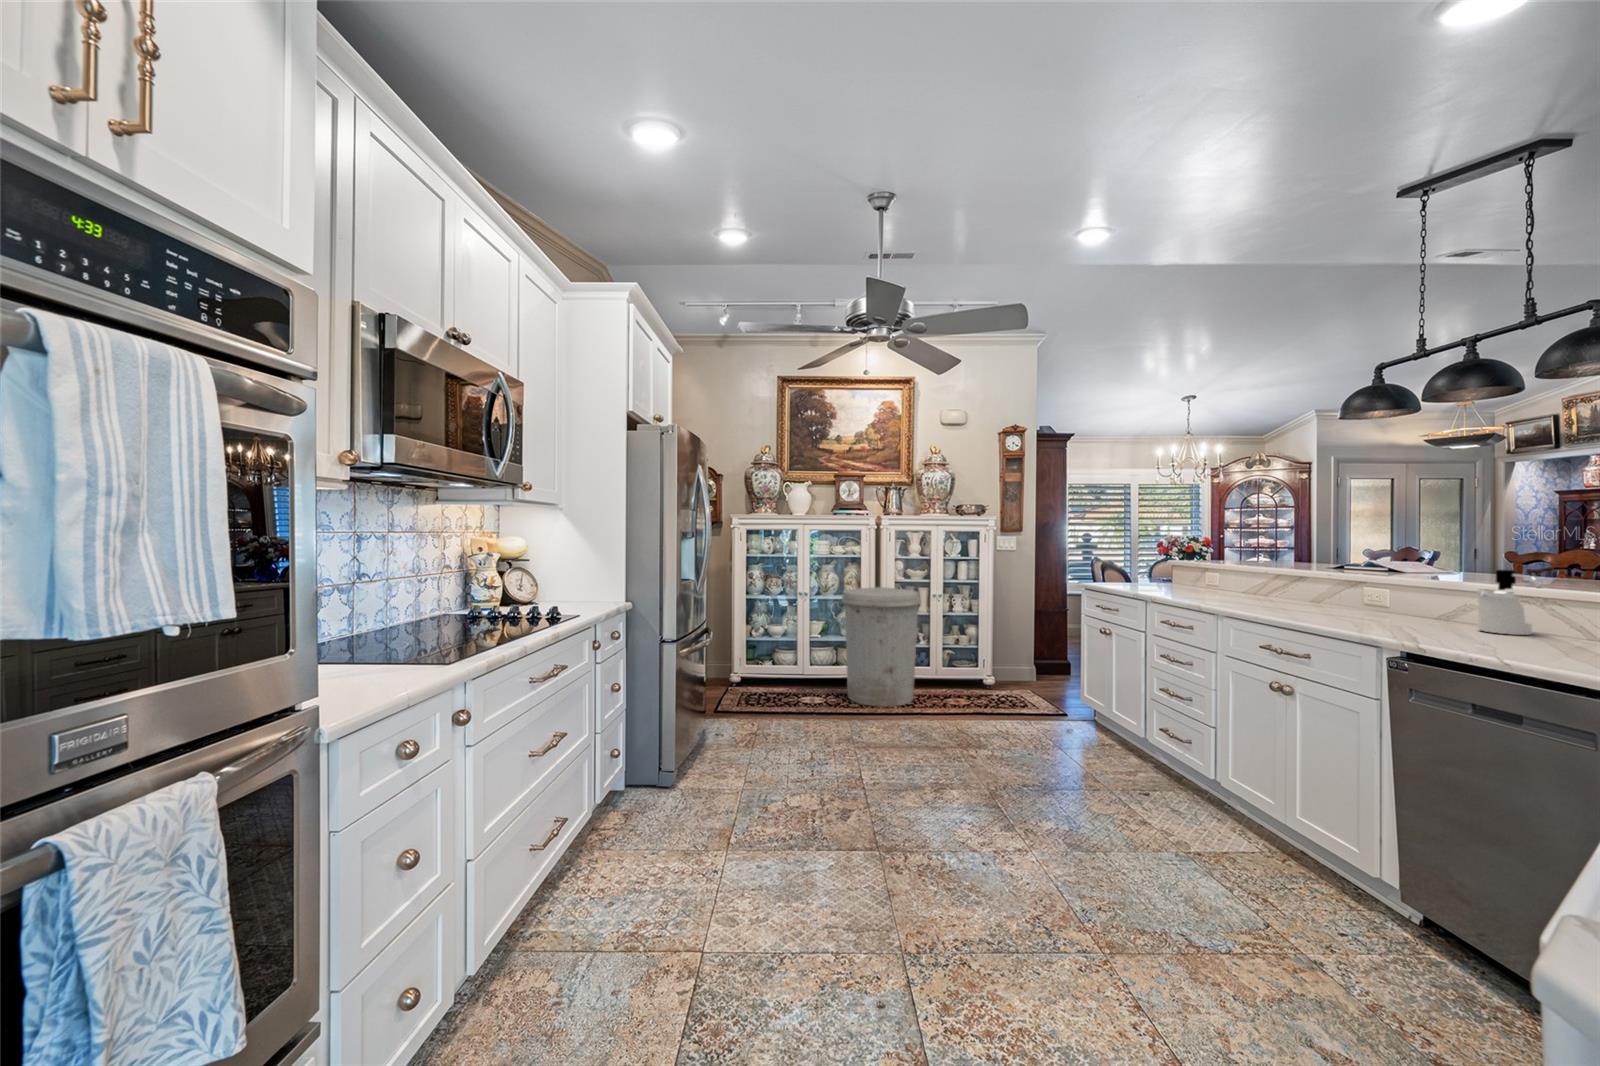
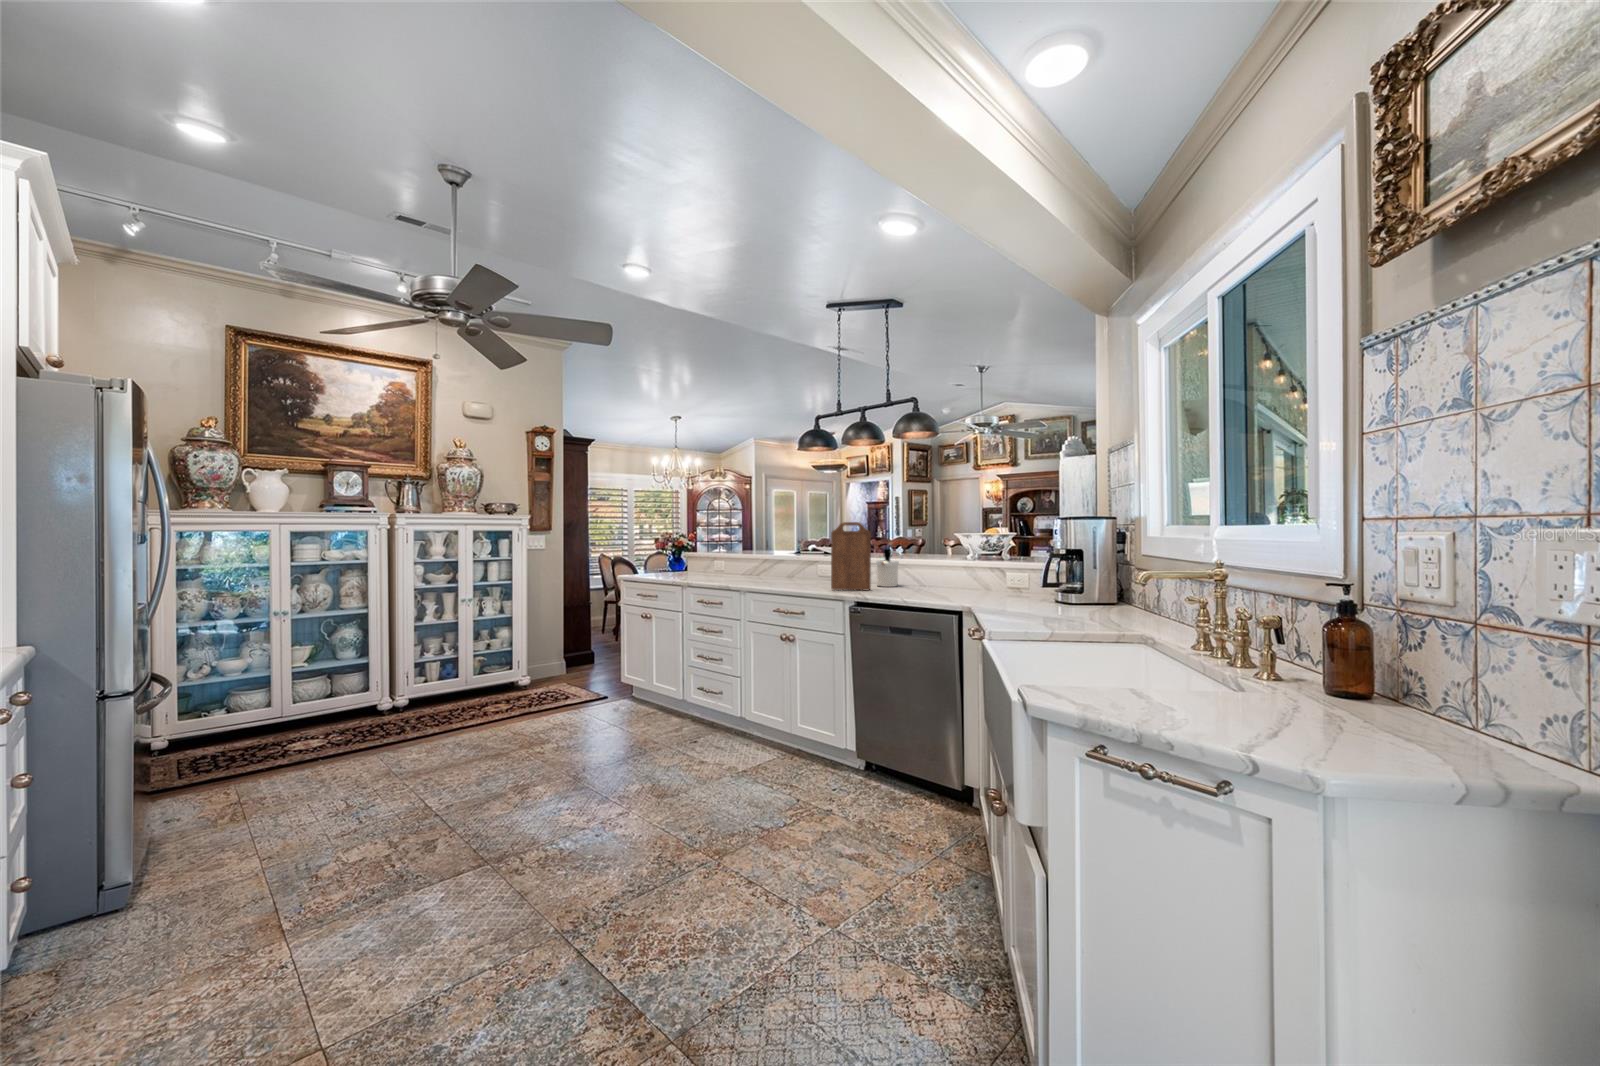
cutting board: none [1369,525,1457,636] -> present [831,522,871,590]
trash can: present [842,587,921,706] -> none [347,596,457,736]

